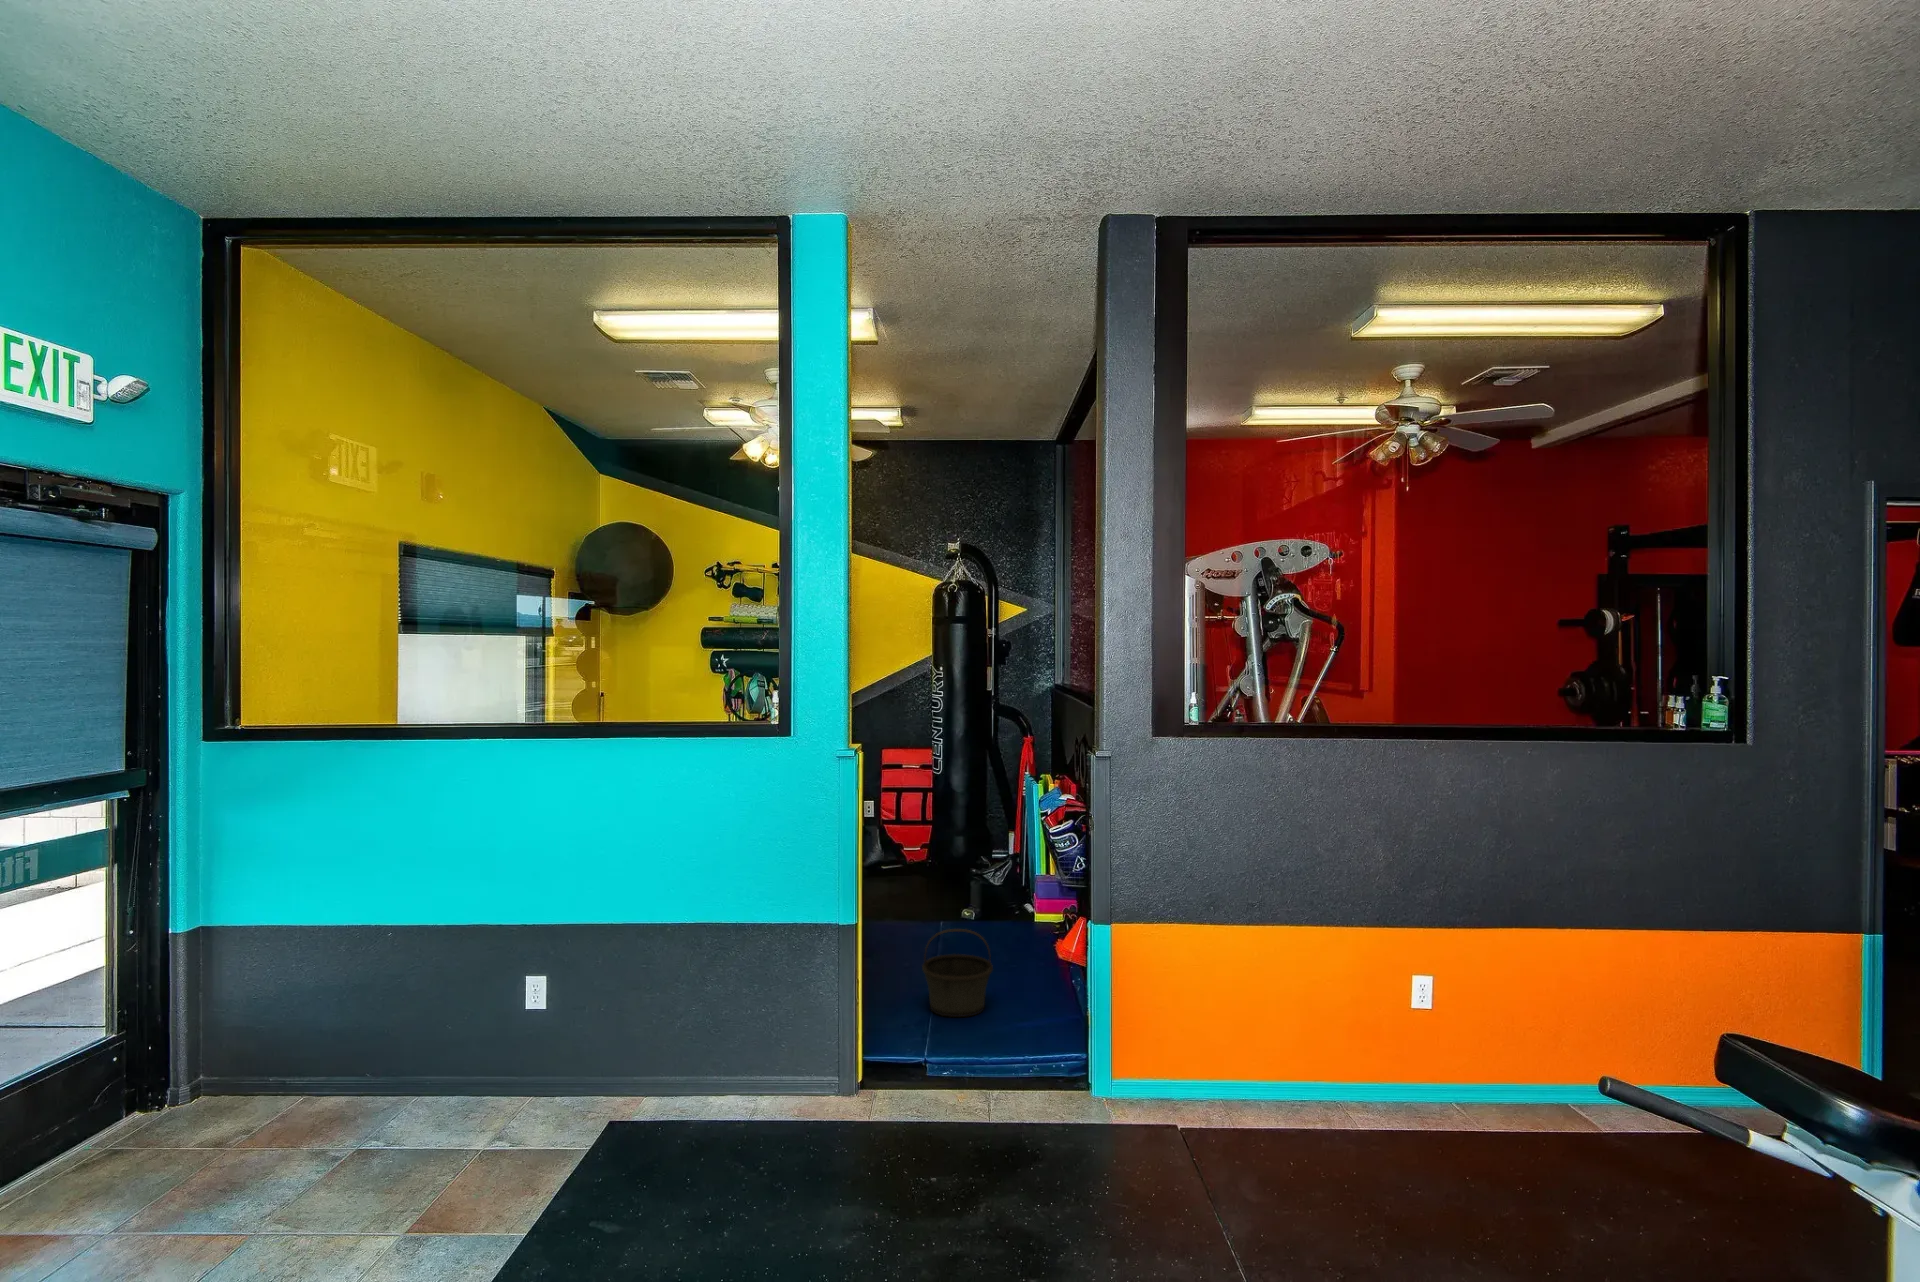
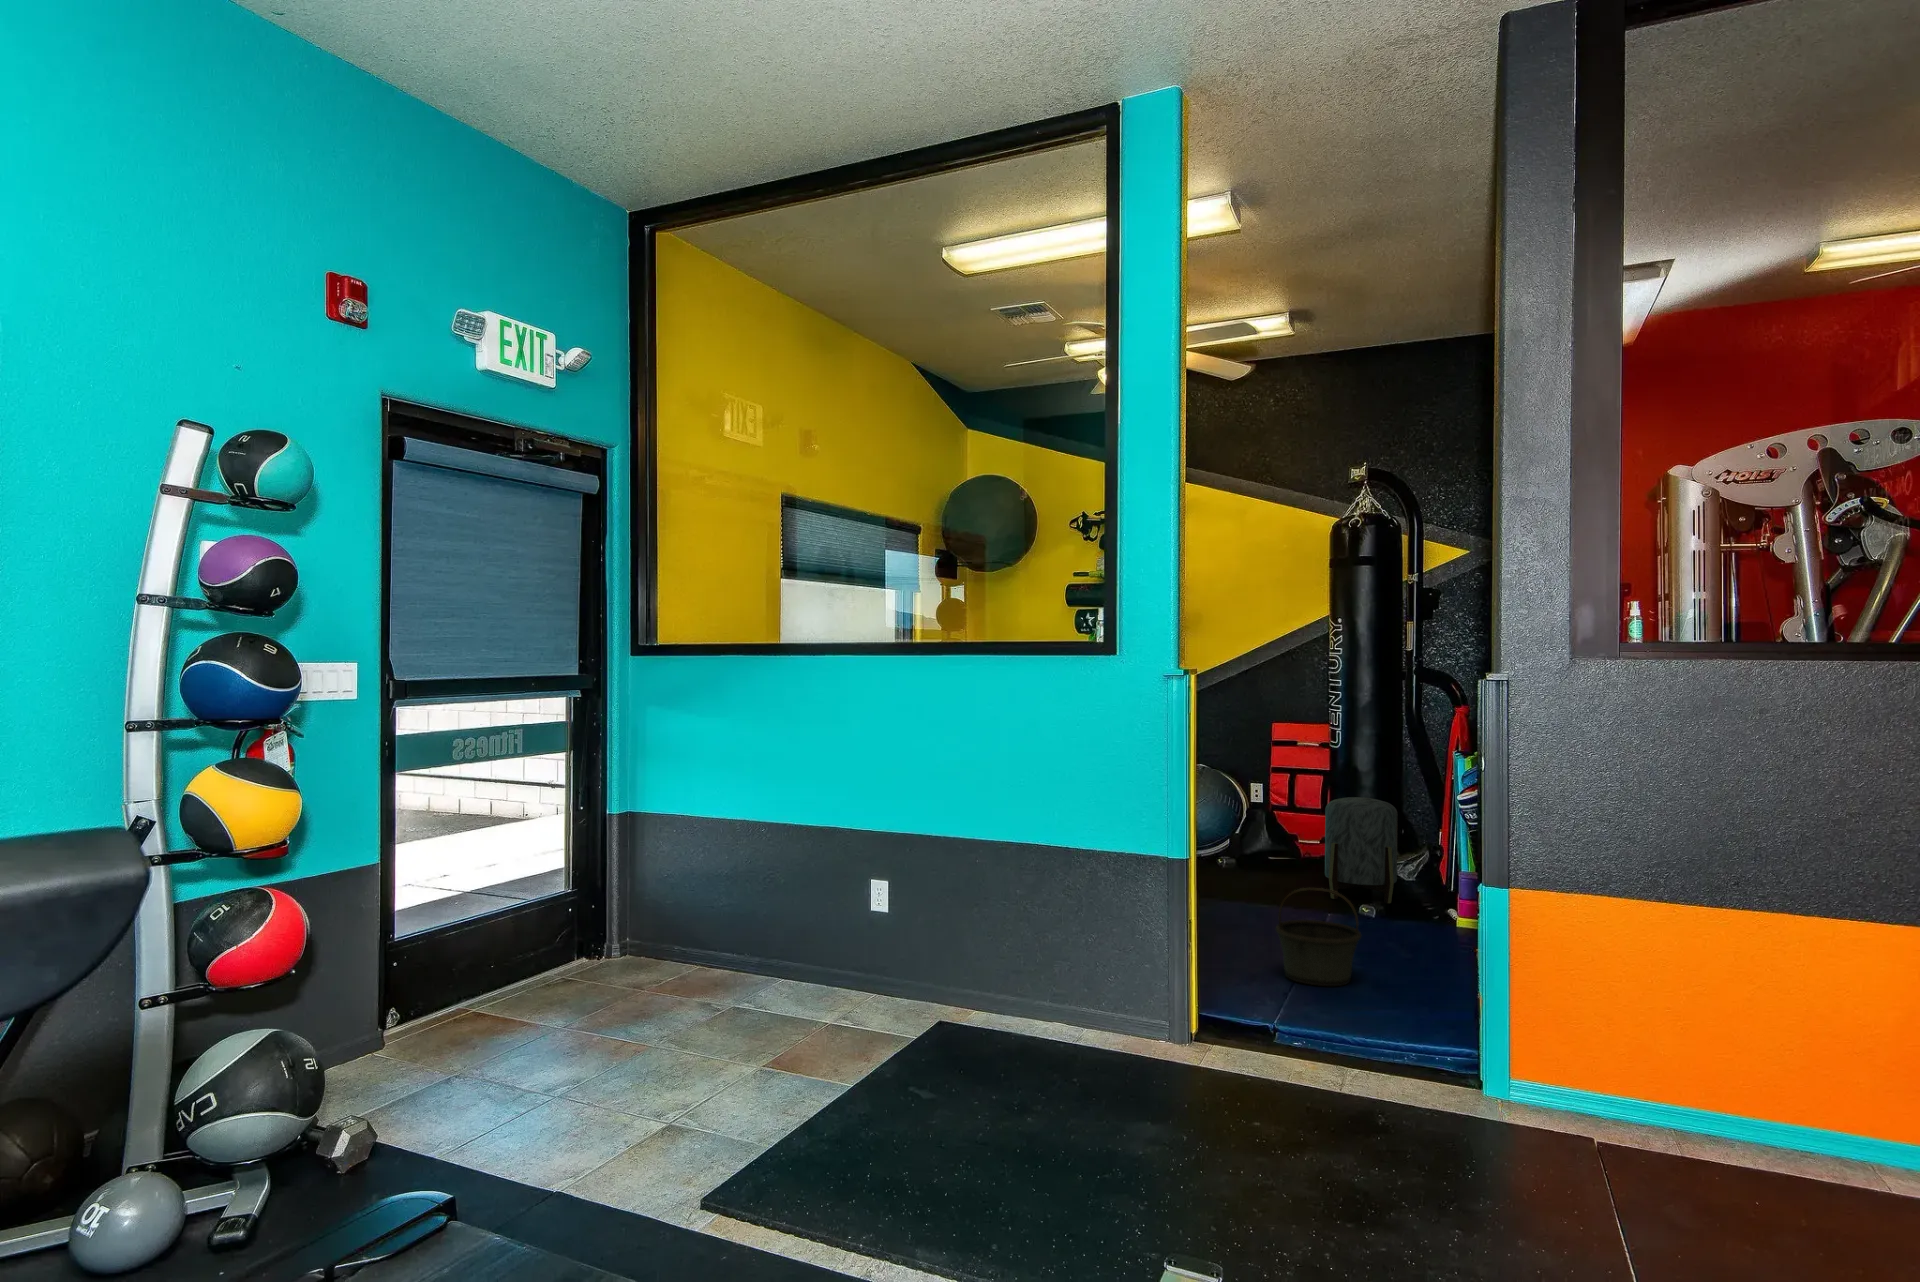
stool: none [936,824,994,914] -> present [1325,797,1397,904]

